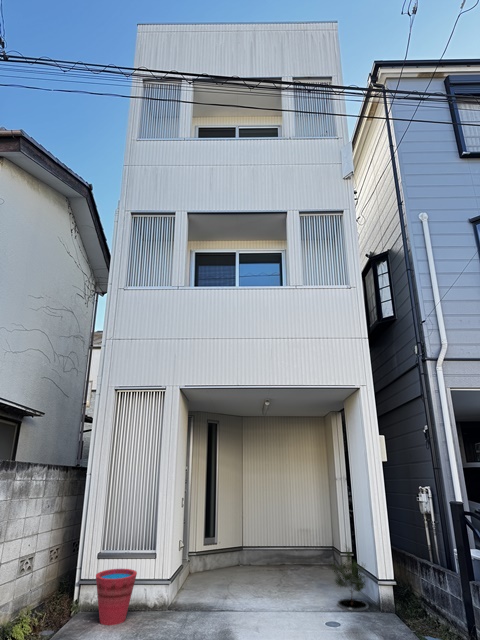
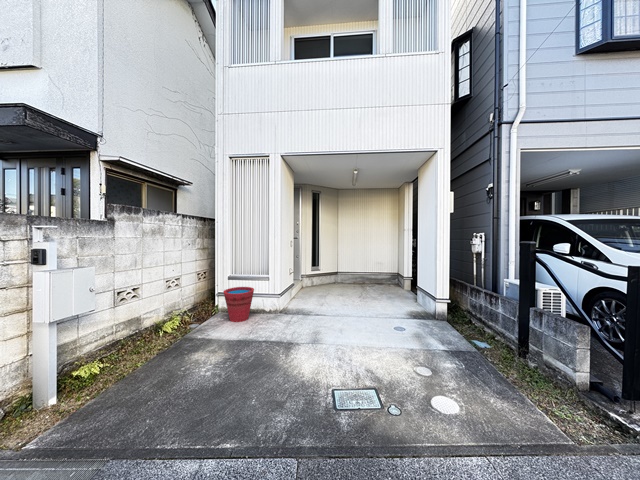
potted tree: present [333,550,368,611] -> none [397,274,427,319]

